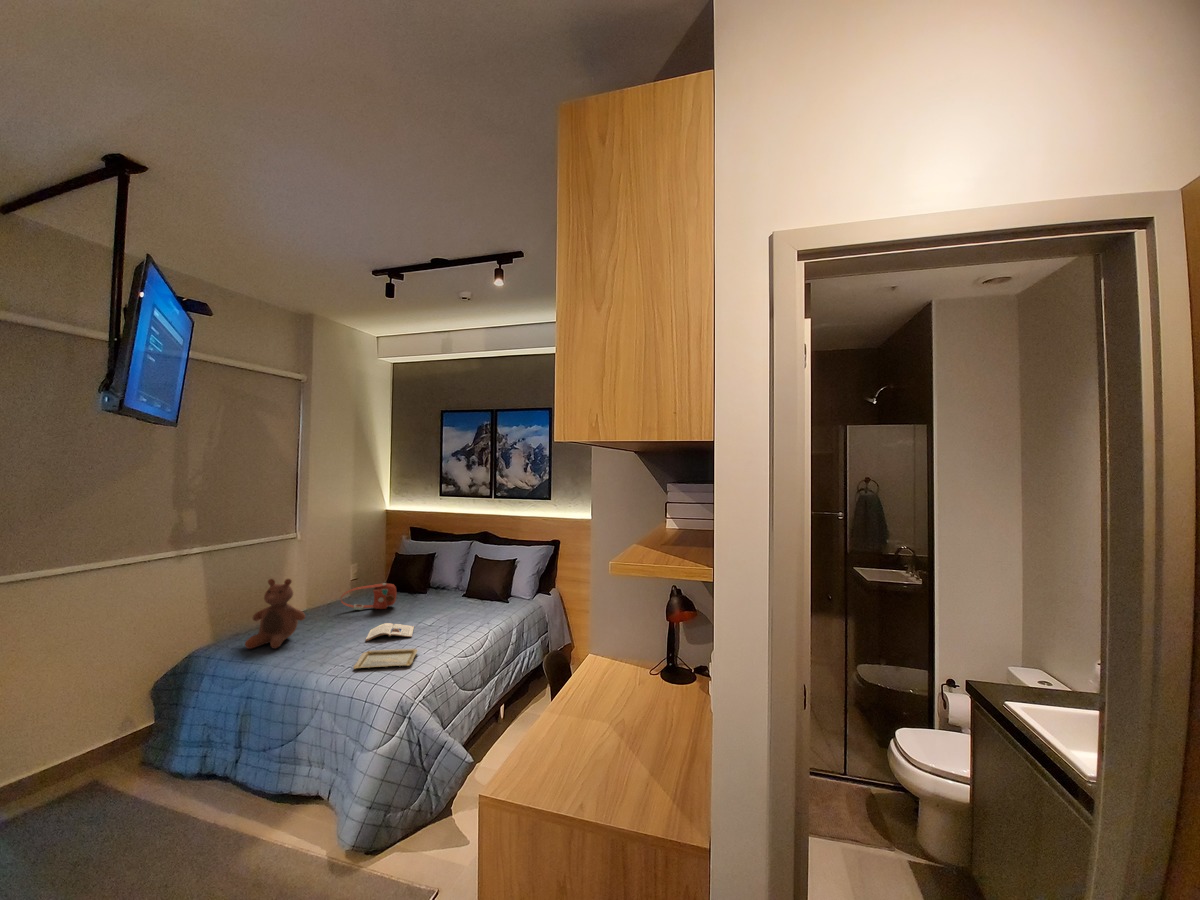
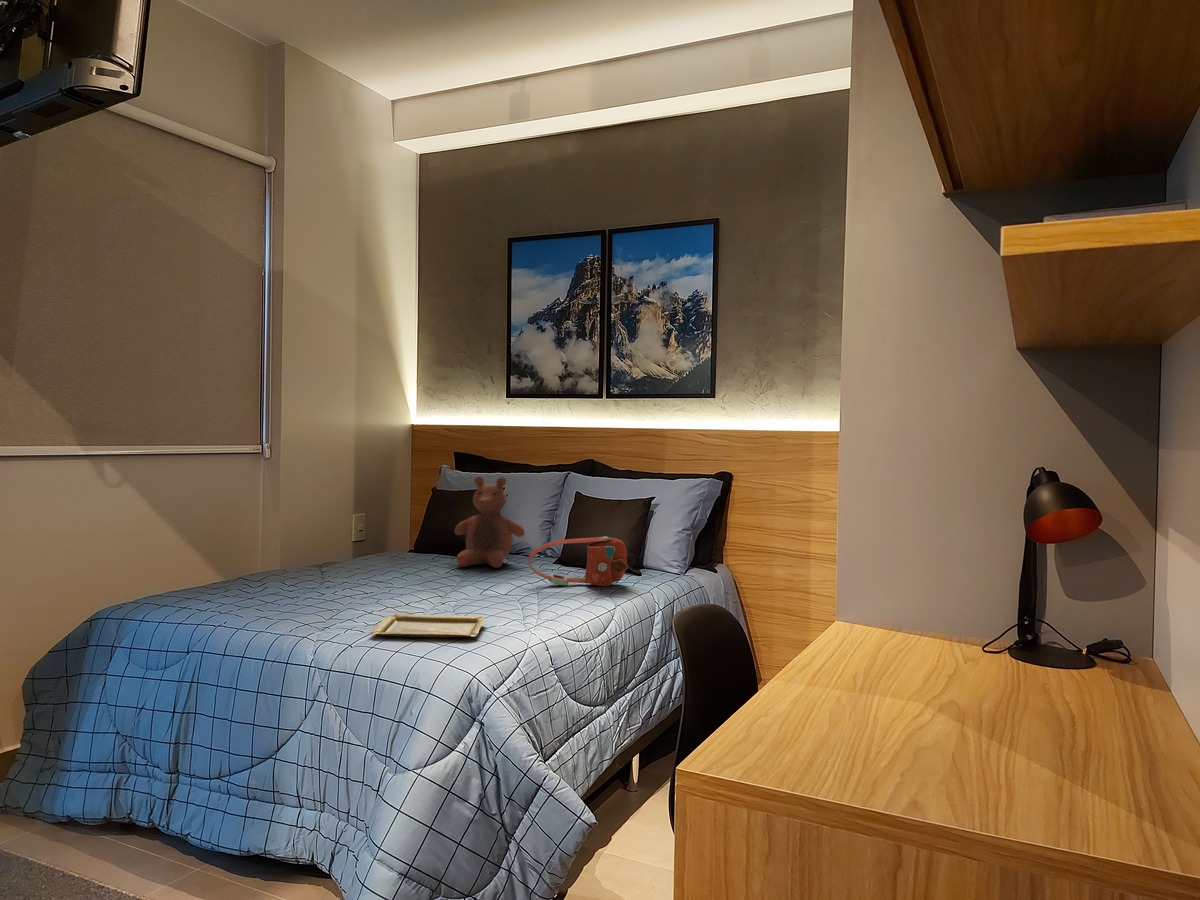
stuffed bear: present [245,579,305,649] -> present [455,476,525,568]
handbag: present [341,583,397,610] -> present [528,536,628,586]
magazine: present [366,623,414,641] -> none [388,583,473,606]

